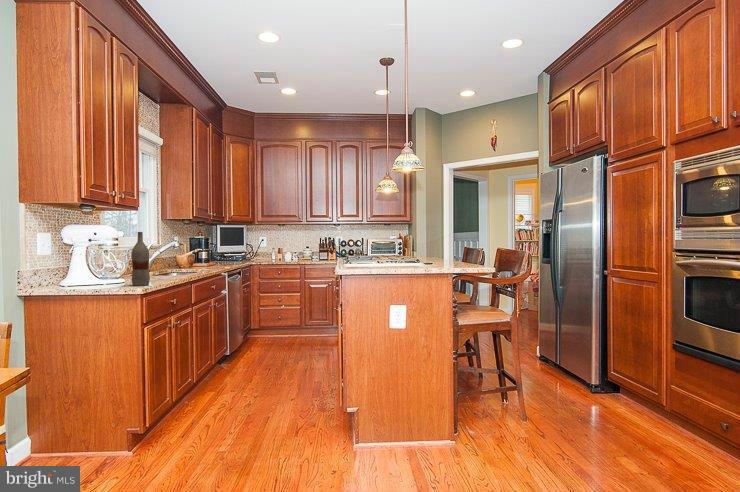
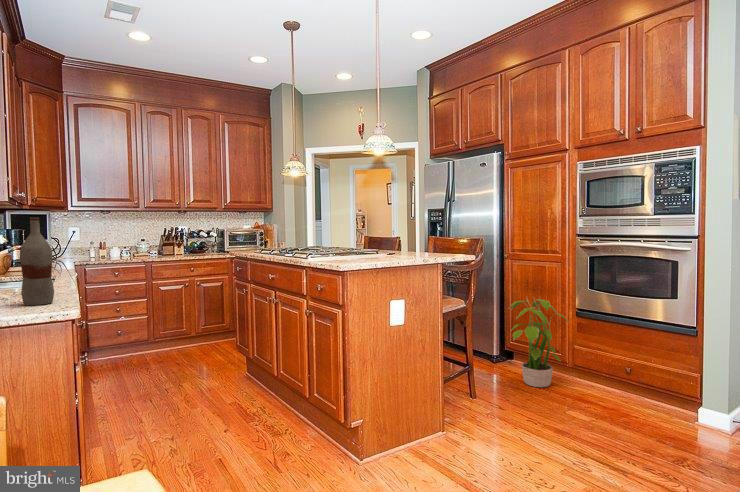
potted plant: none [578,318,660,427] -> present [509,299,568,387]

